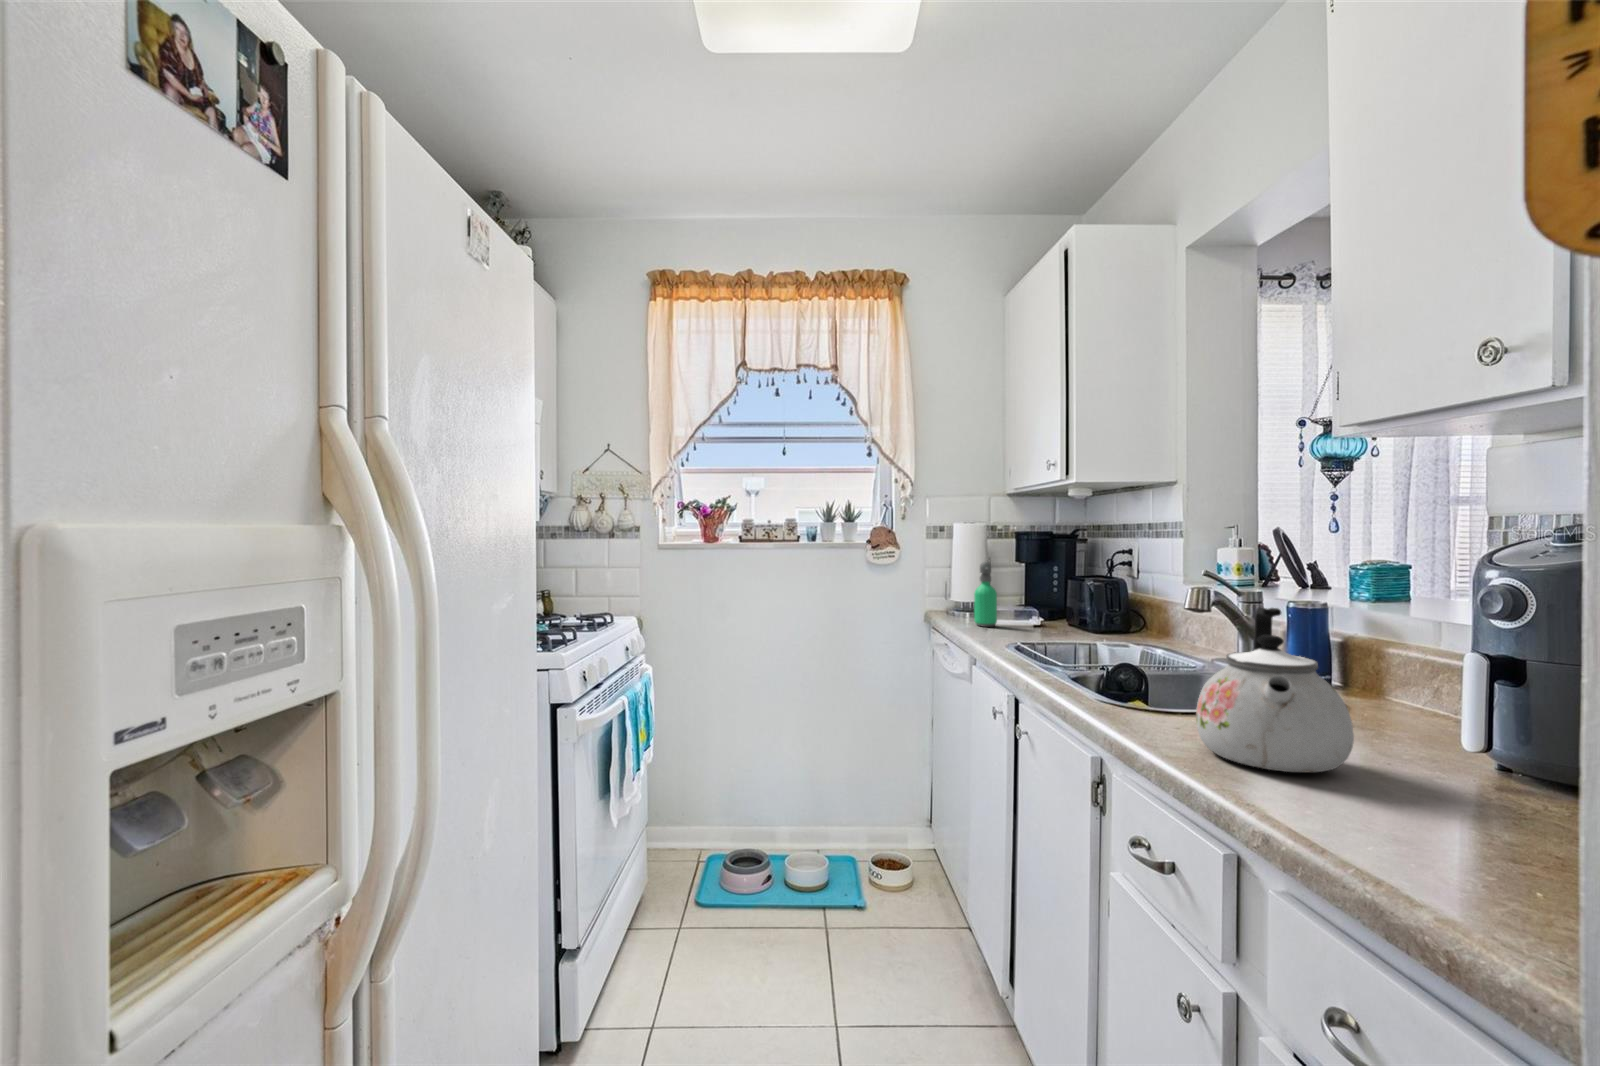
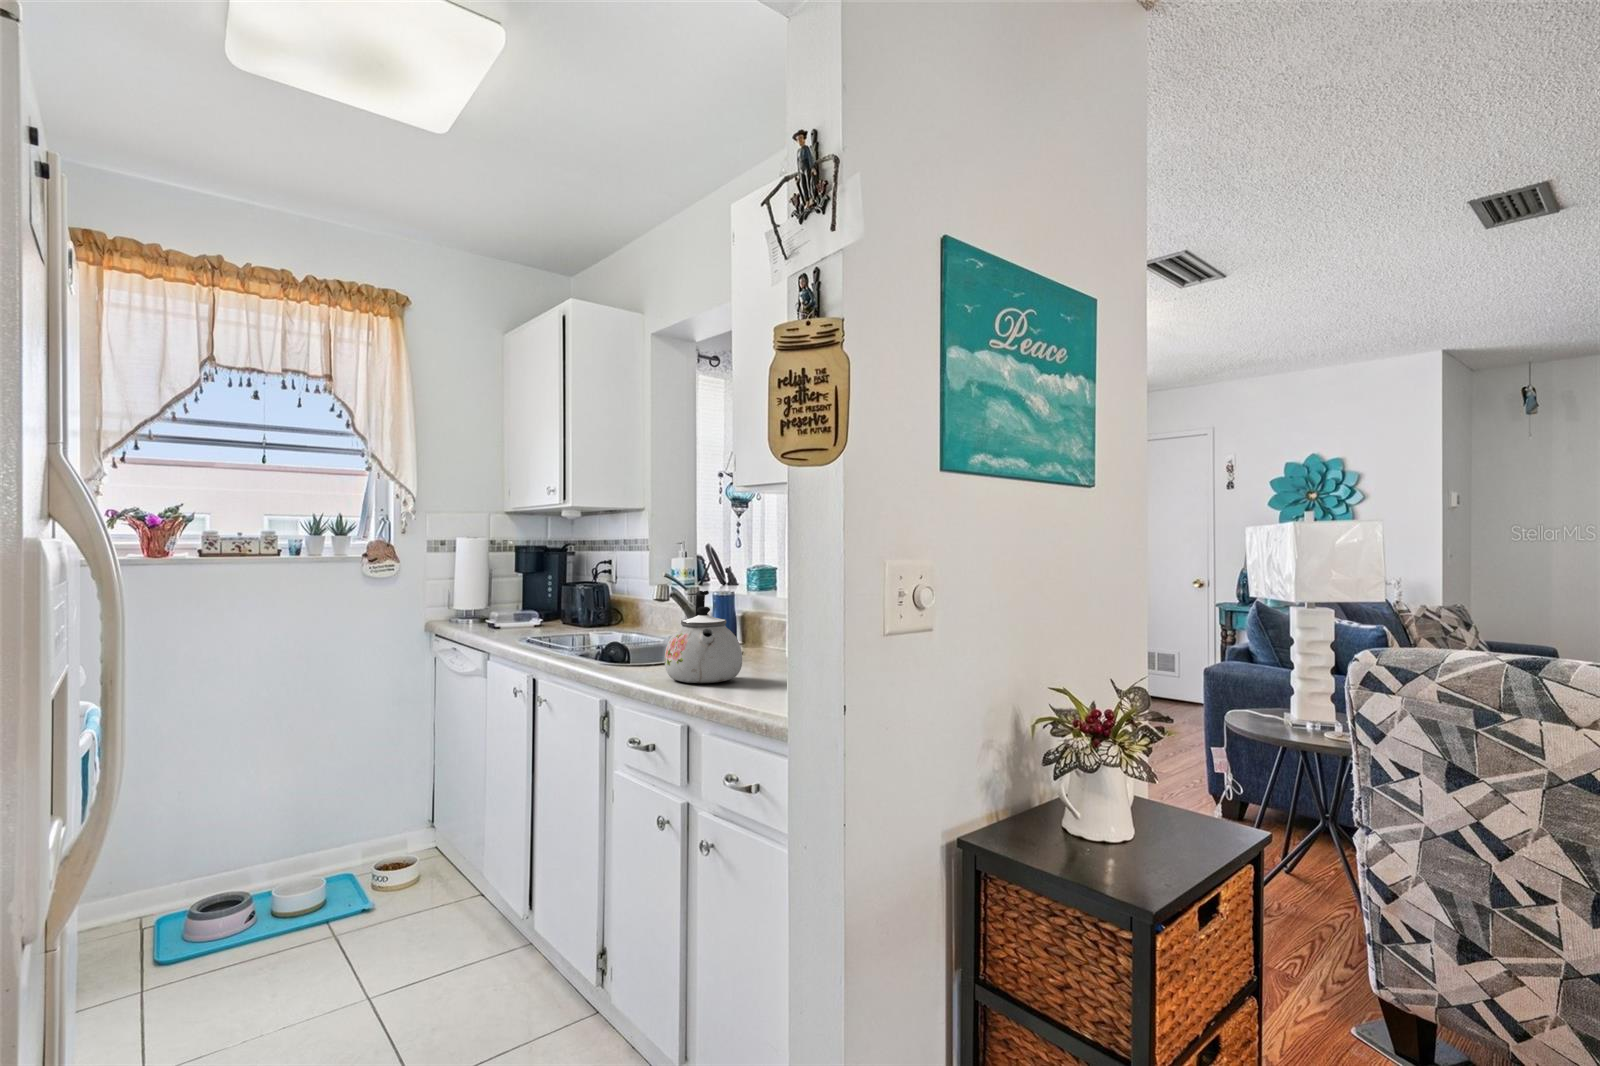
soap dispenser: present [974,562,997,627] -> none [481,572,502,630]

